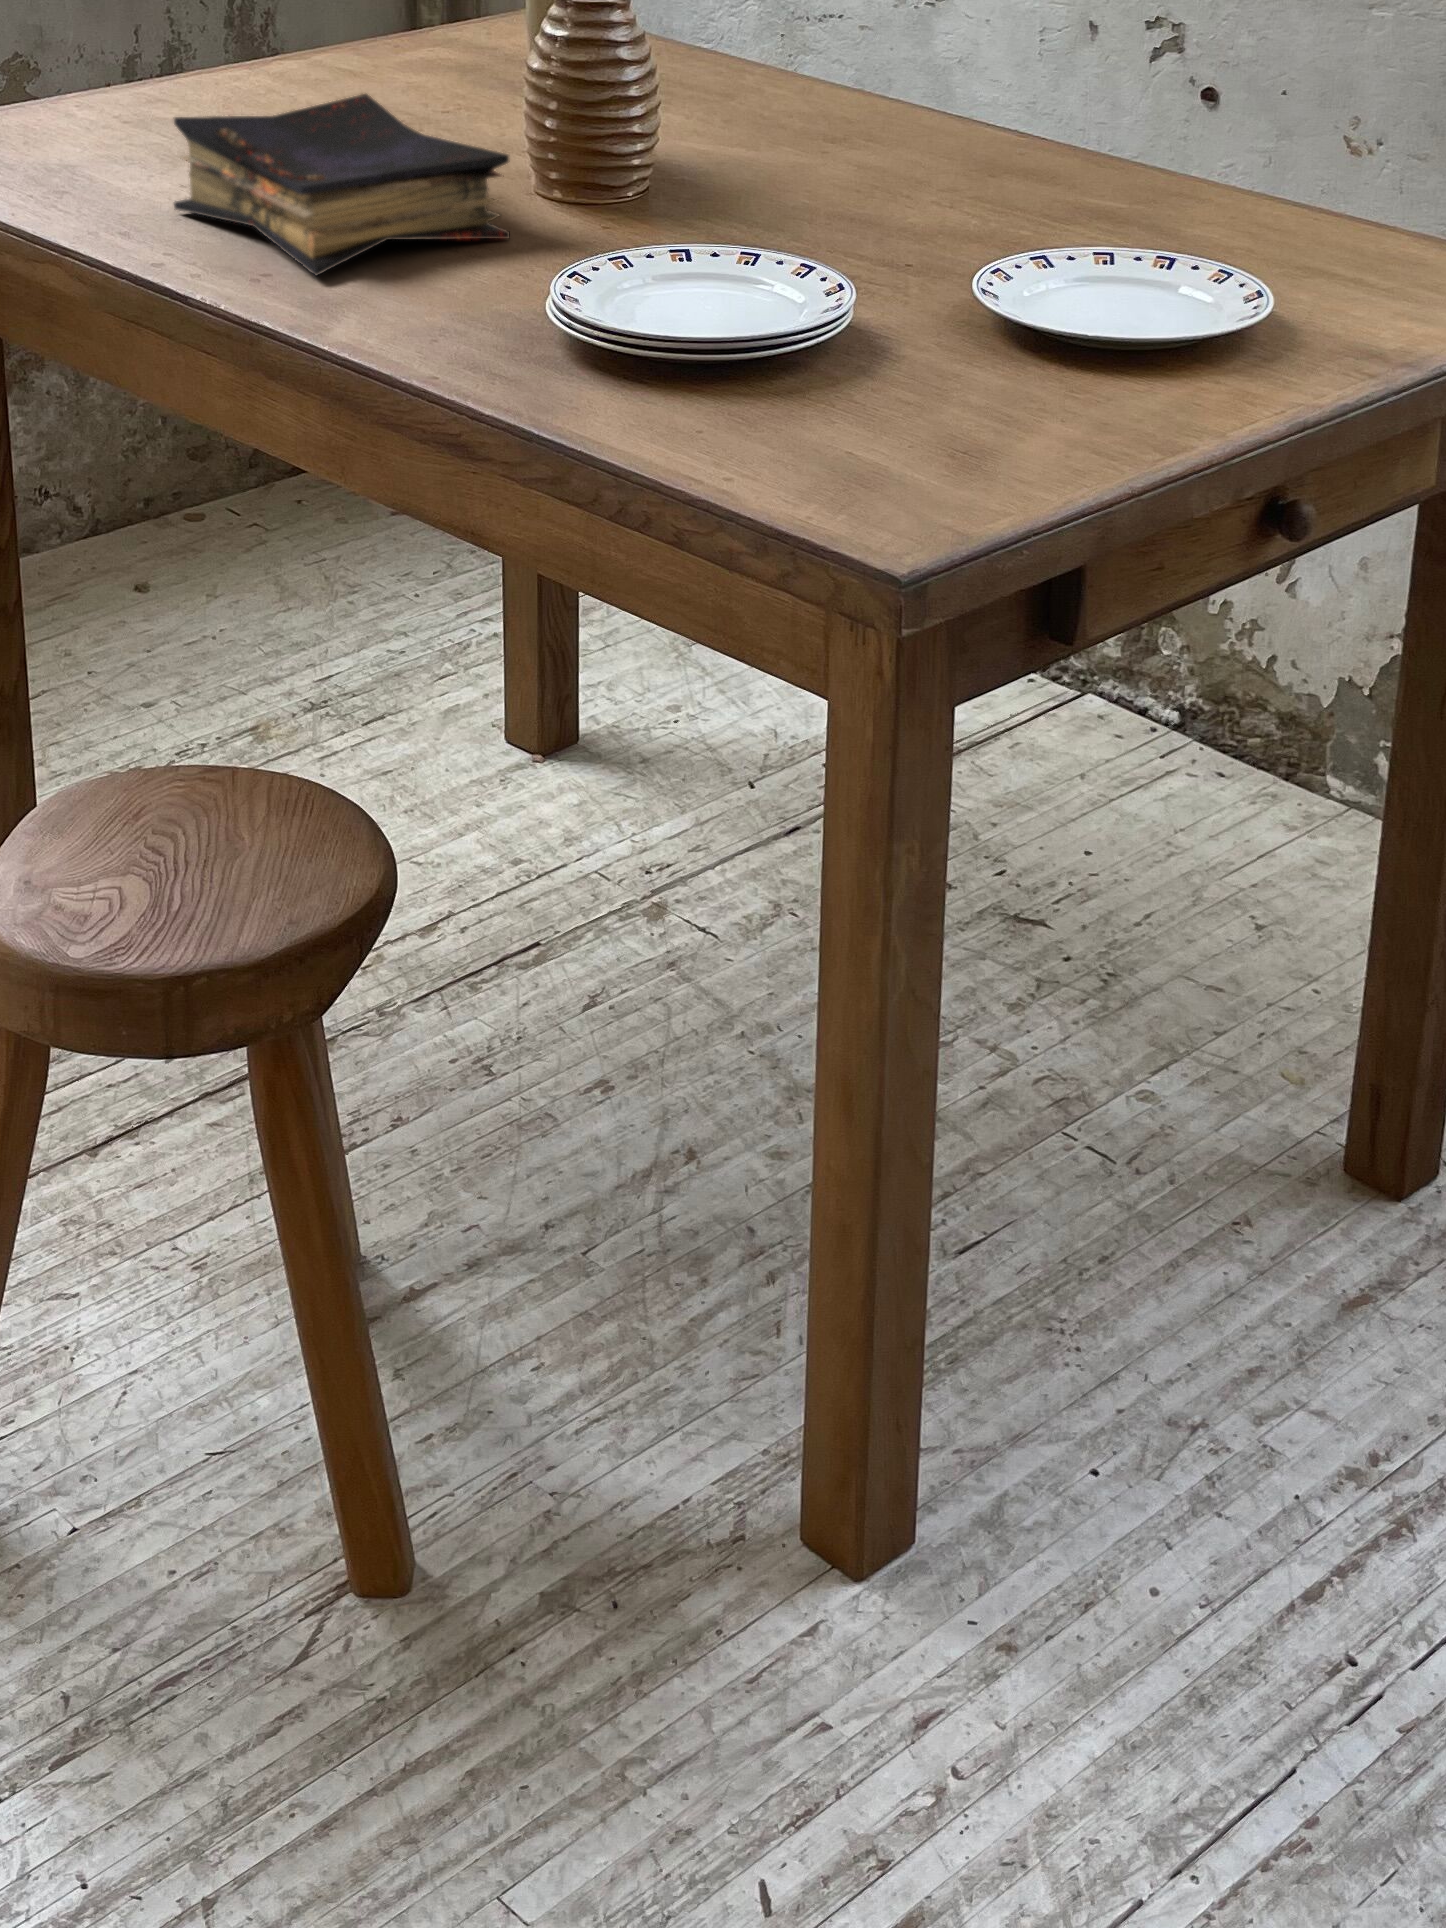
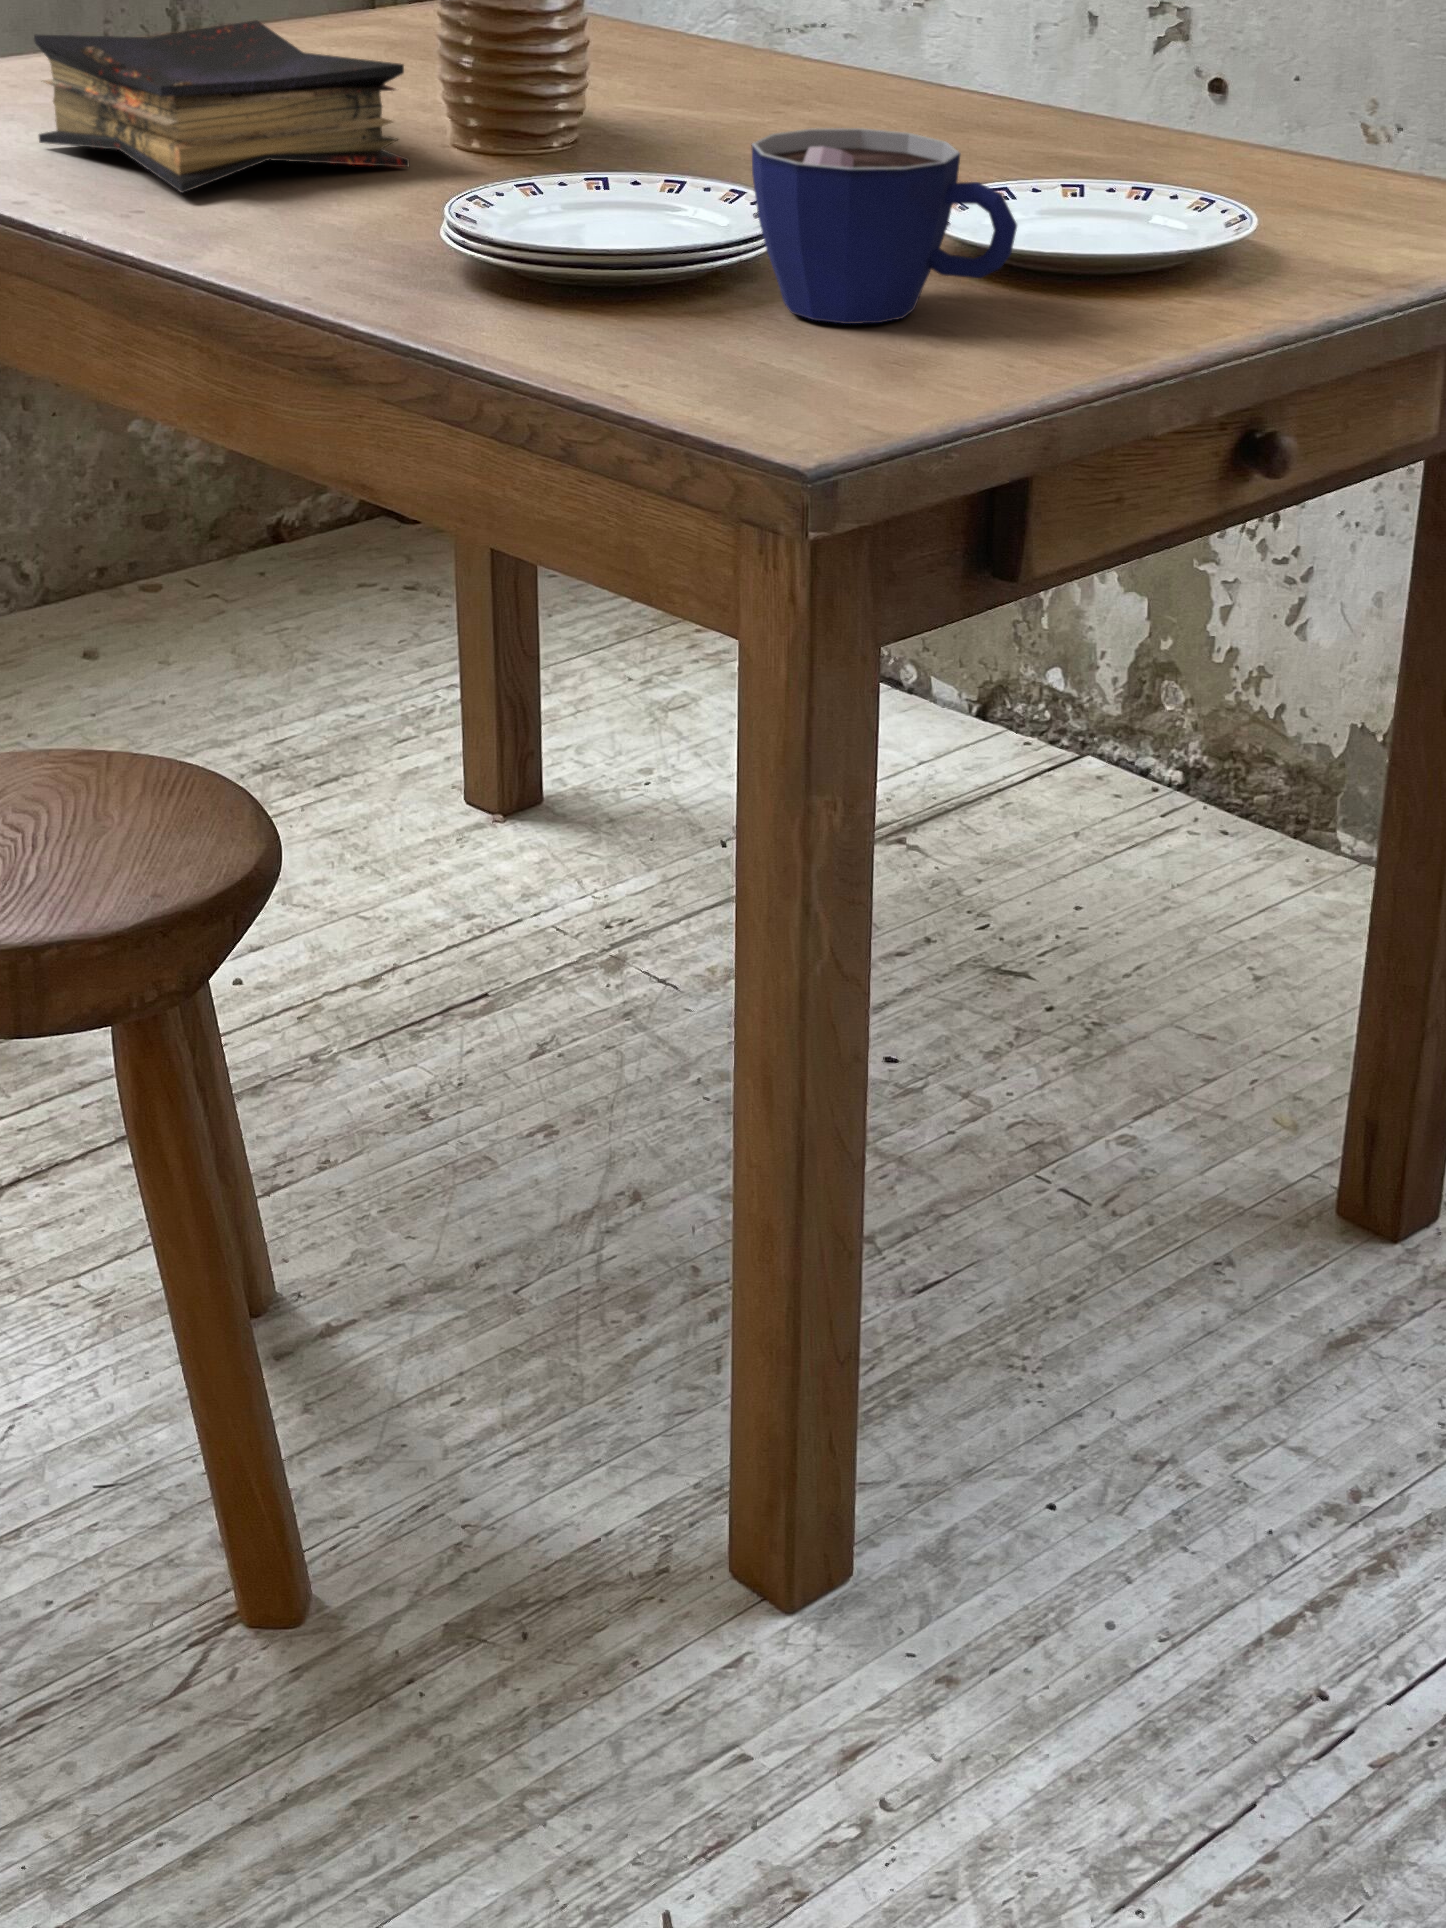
cup: none [840,257,1071,435] -> present [752,128,1017,324]

